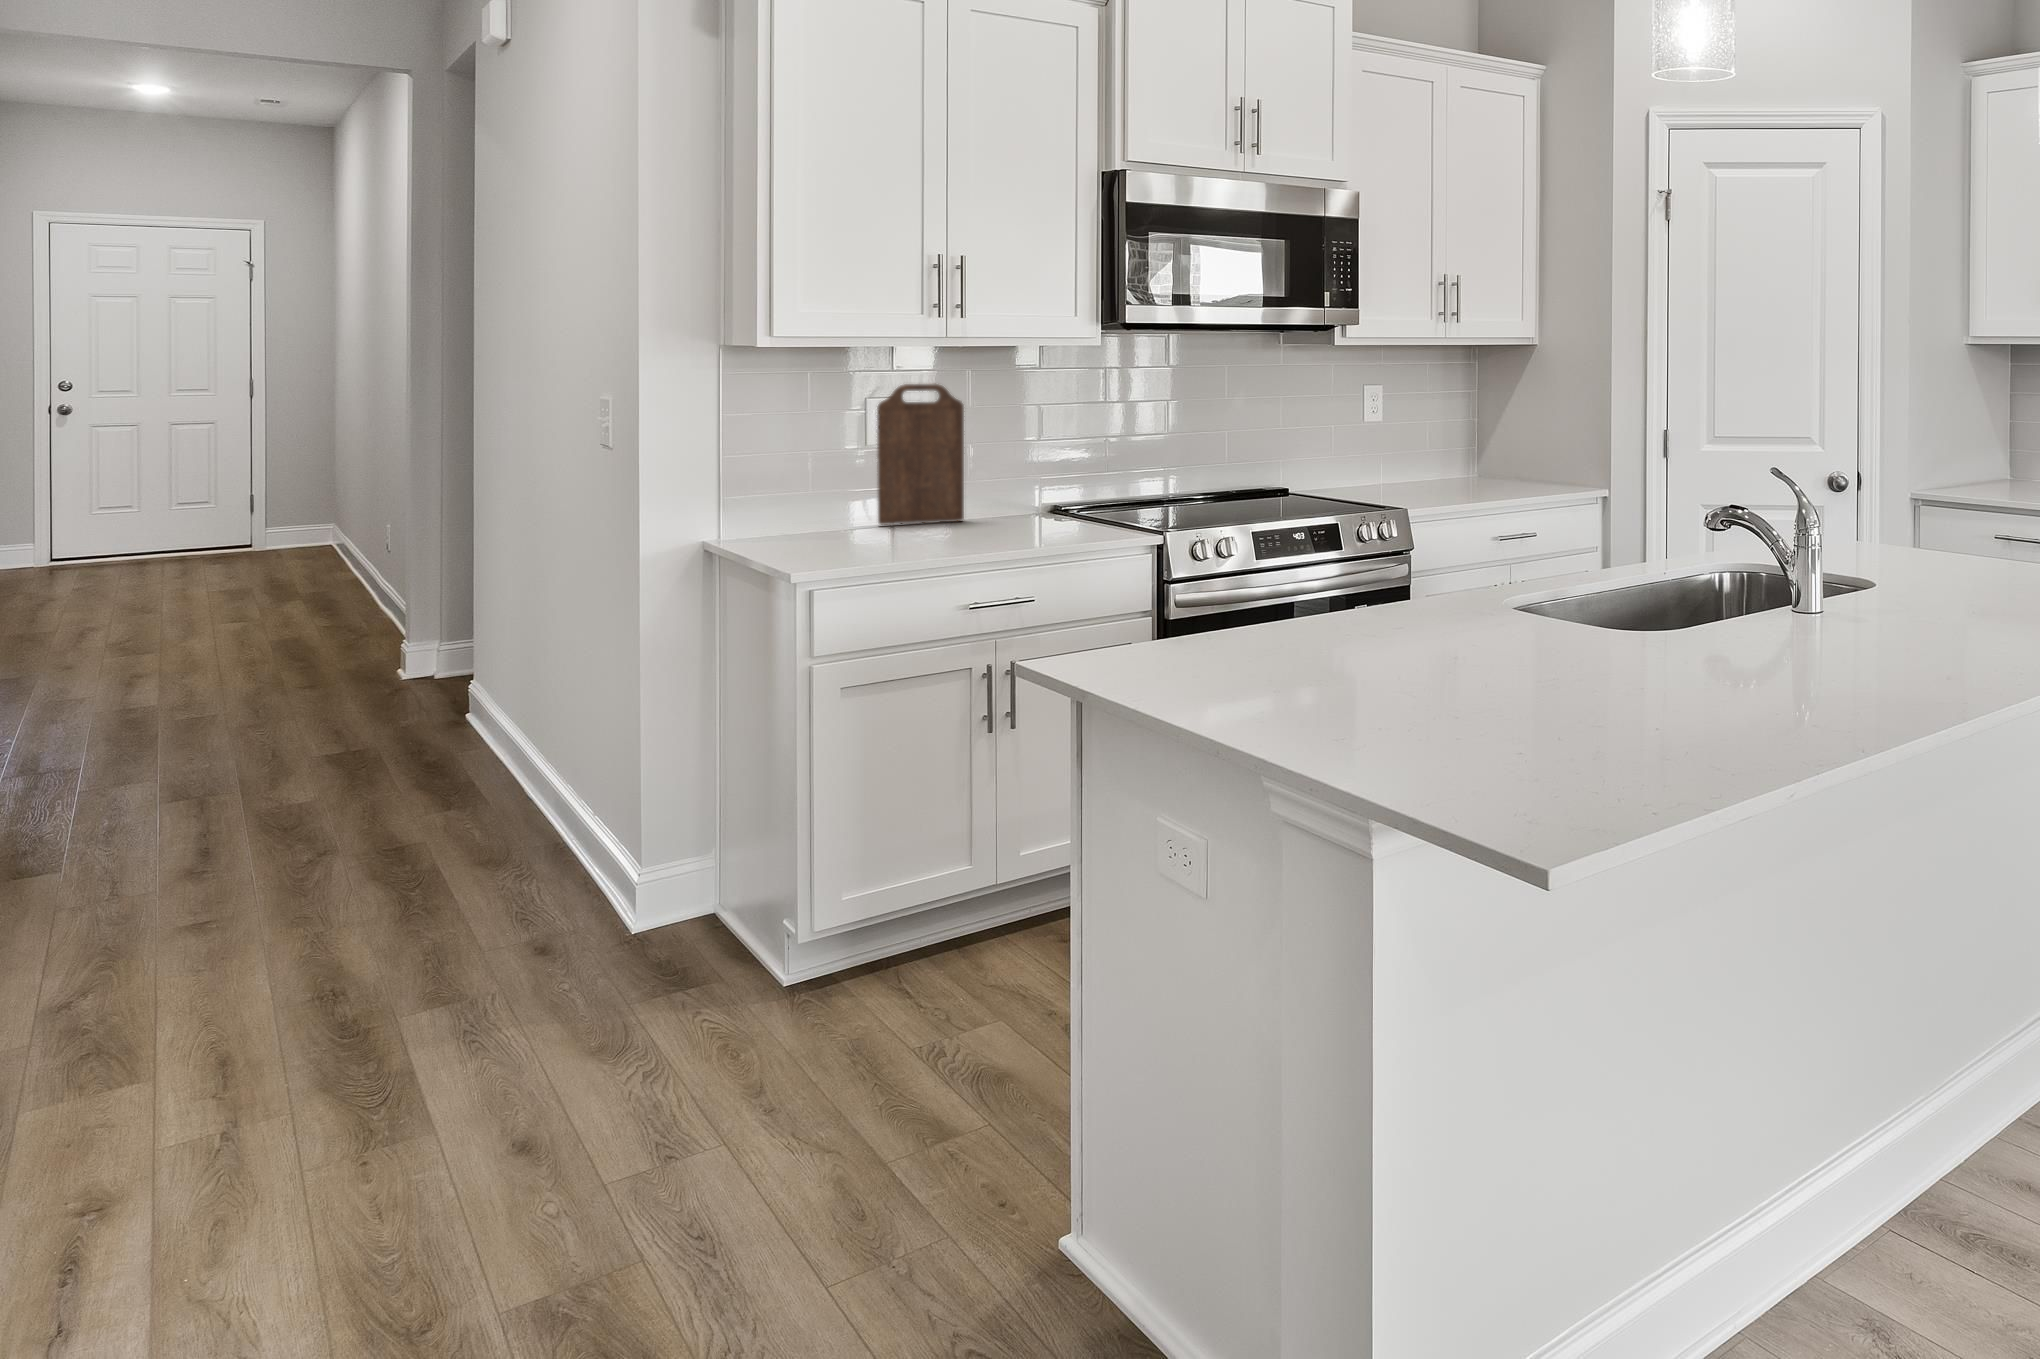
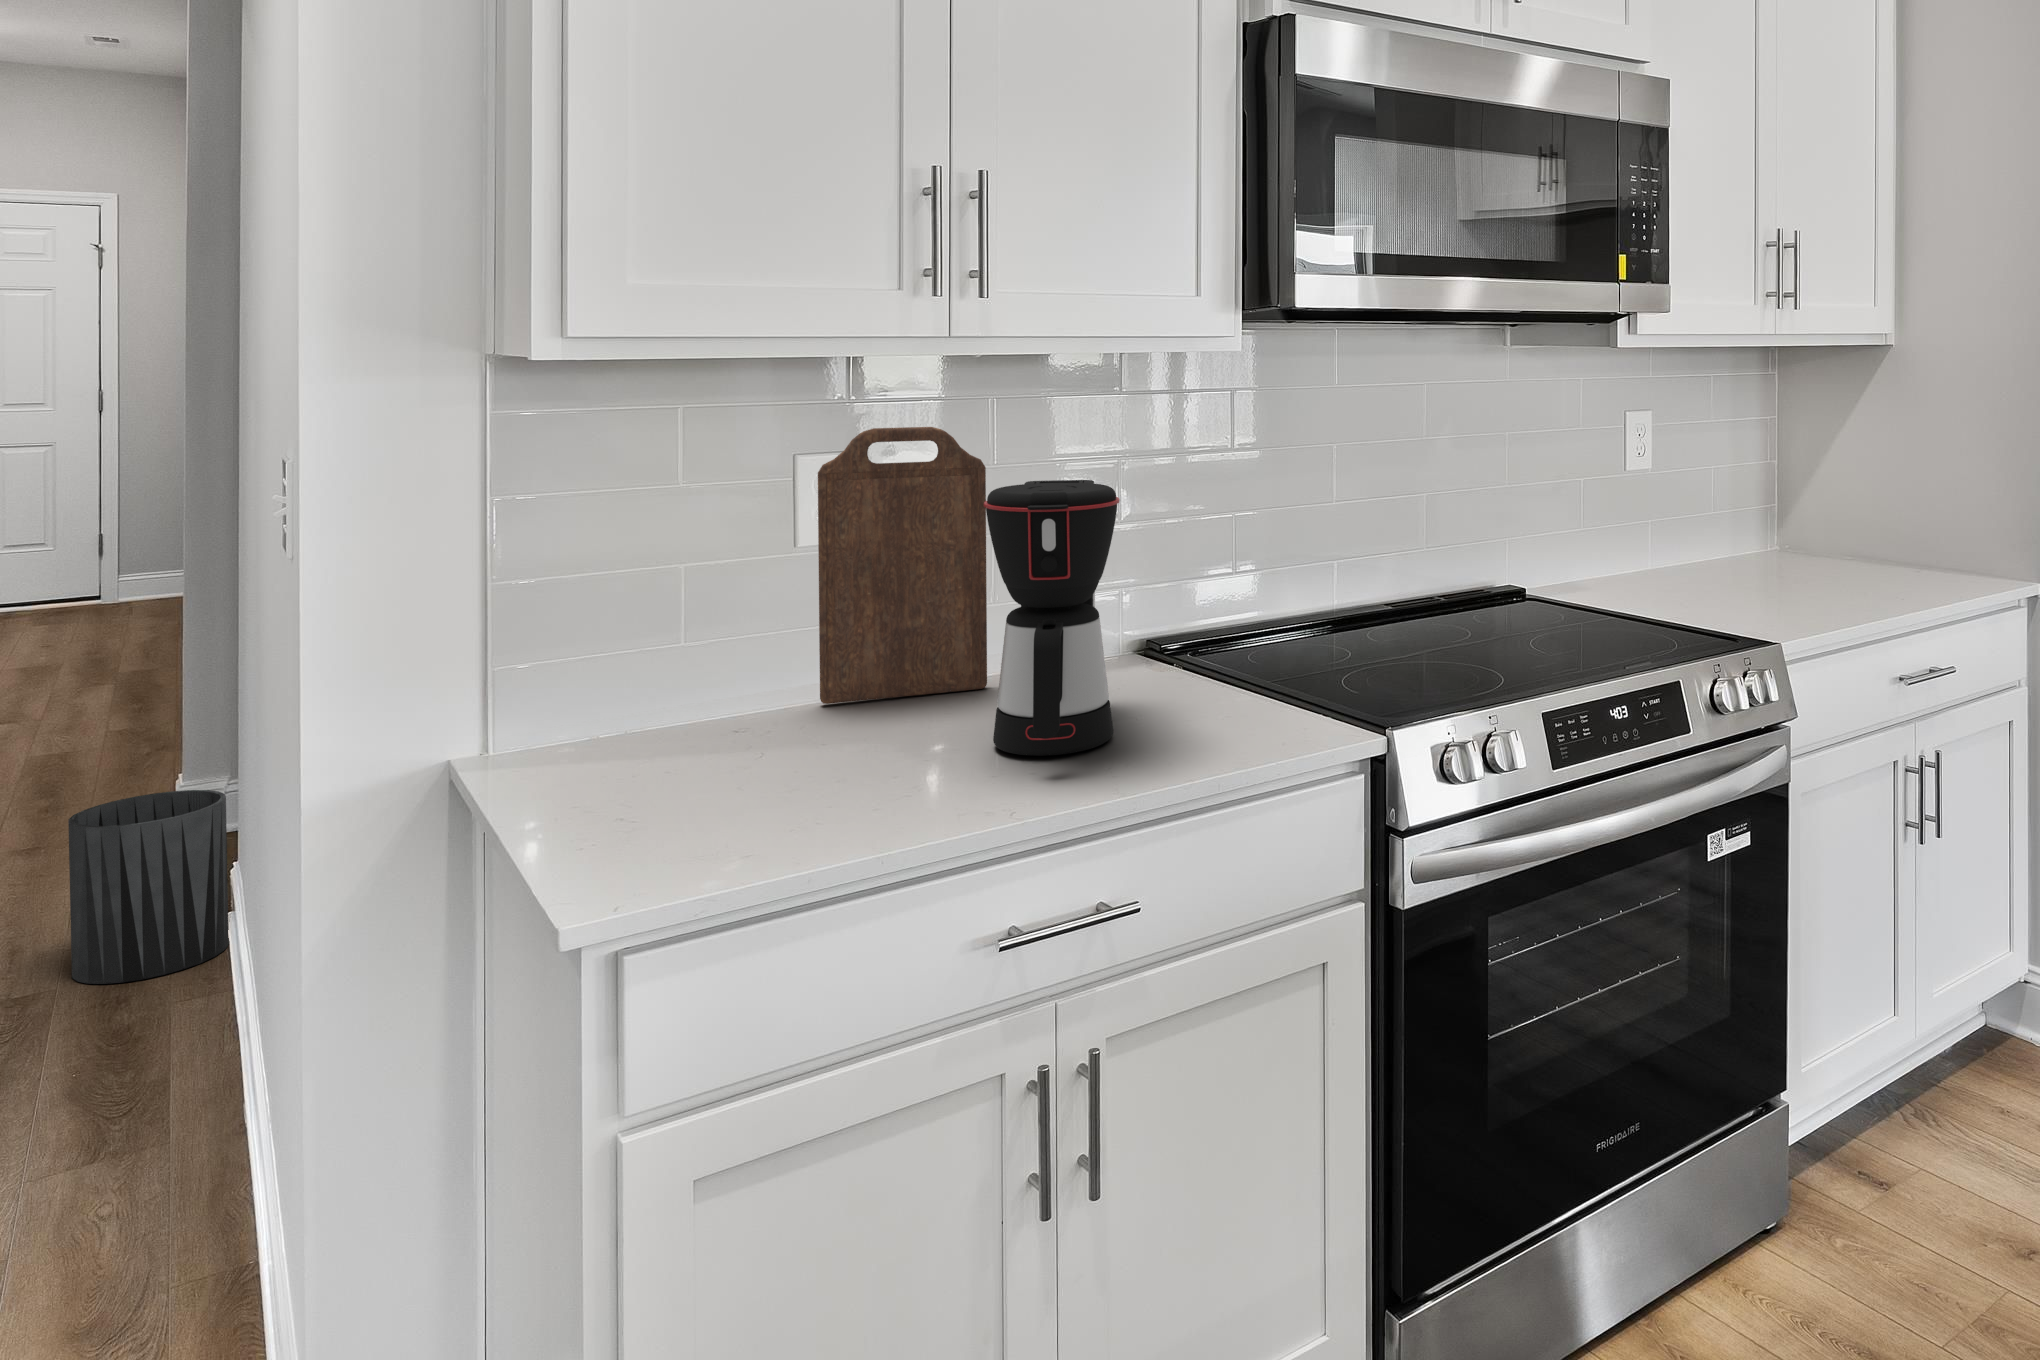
coffee maker: none [963,410,1030,539] -> present [984,480,1120,756]
trash can: none [374,635,468,750] -> present [68,790,229,984]

